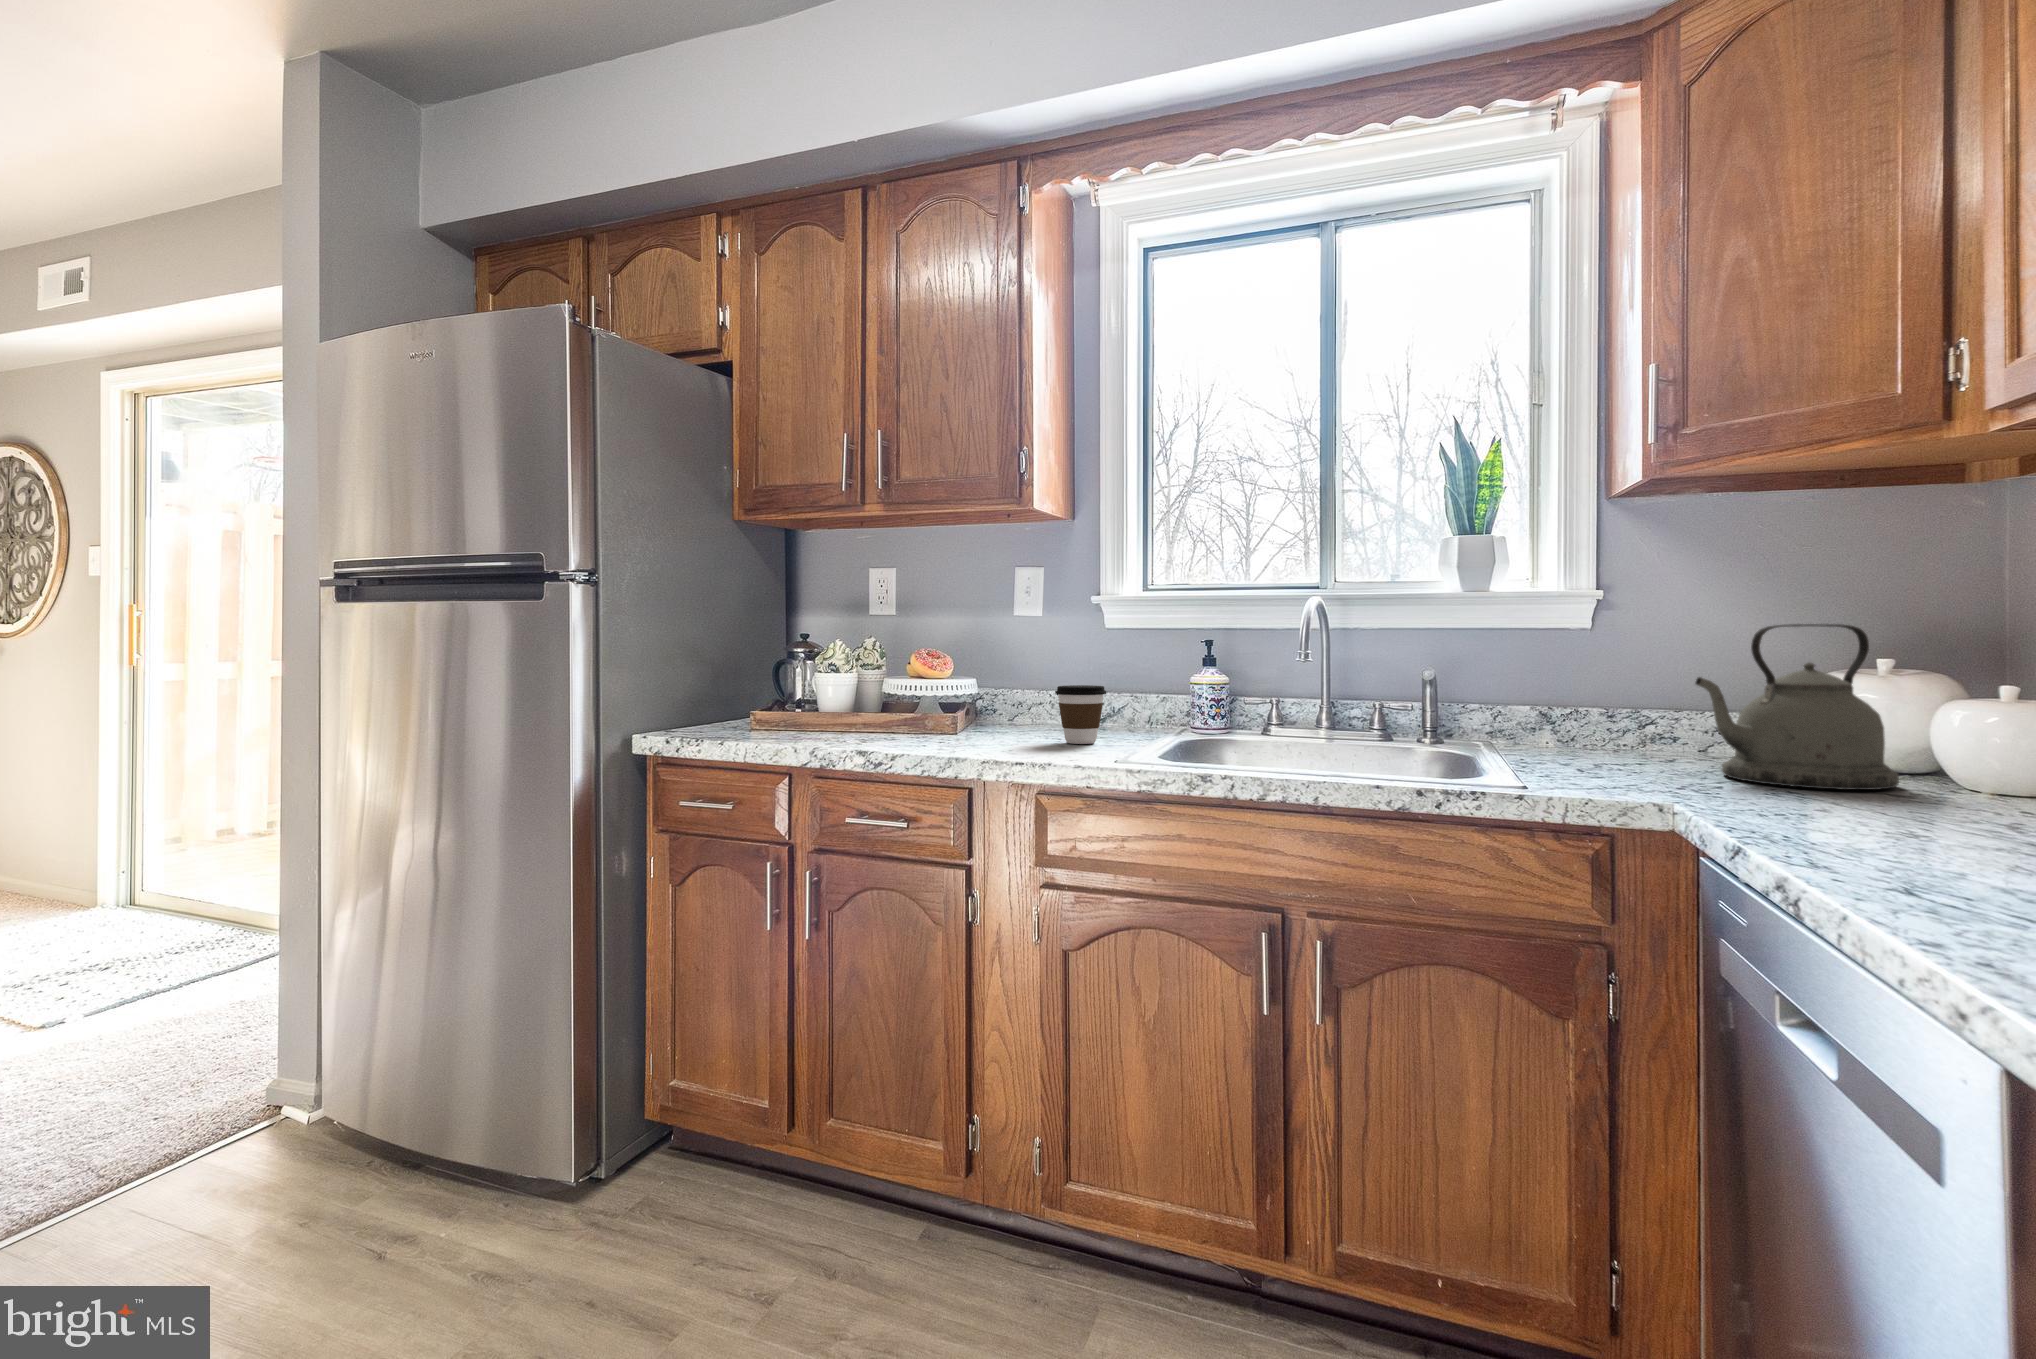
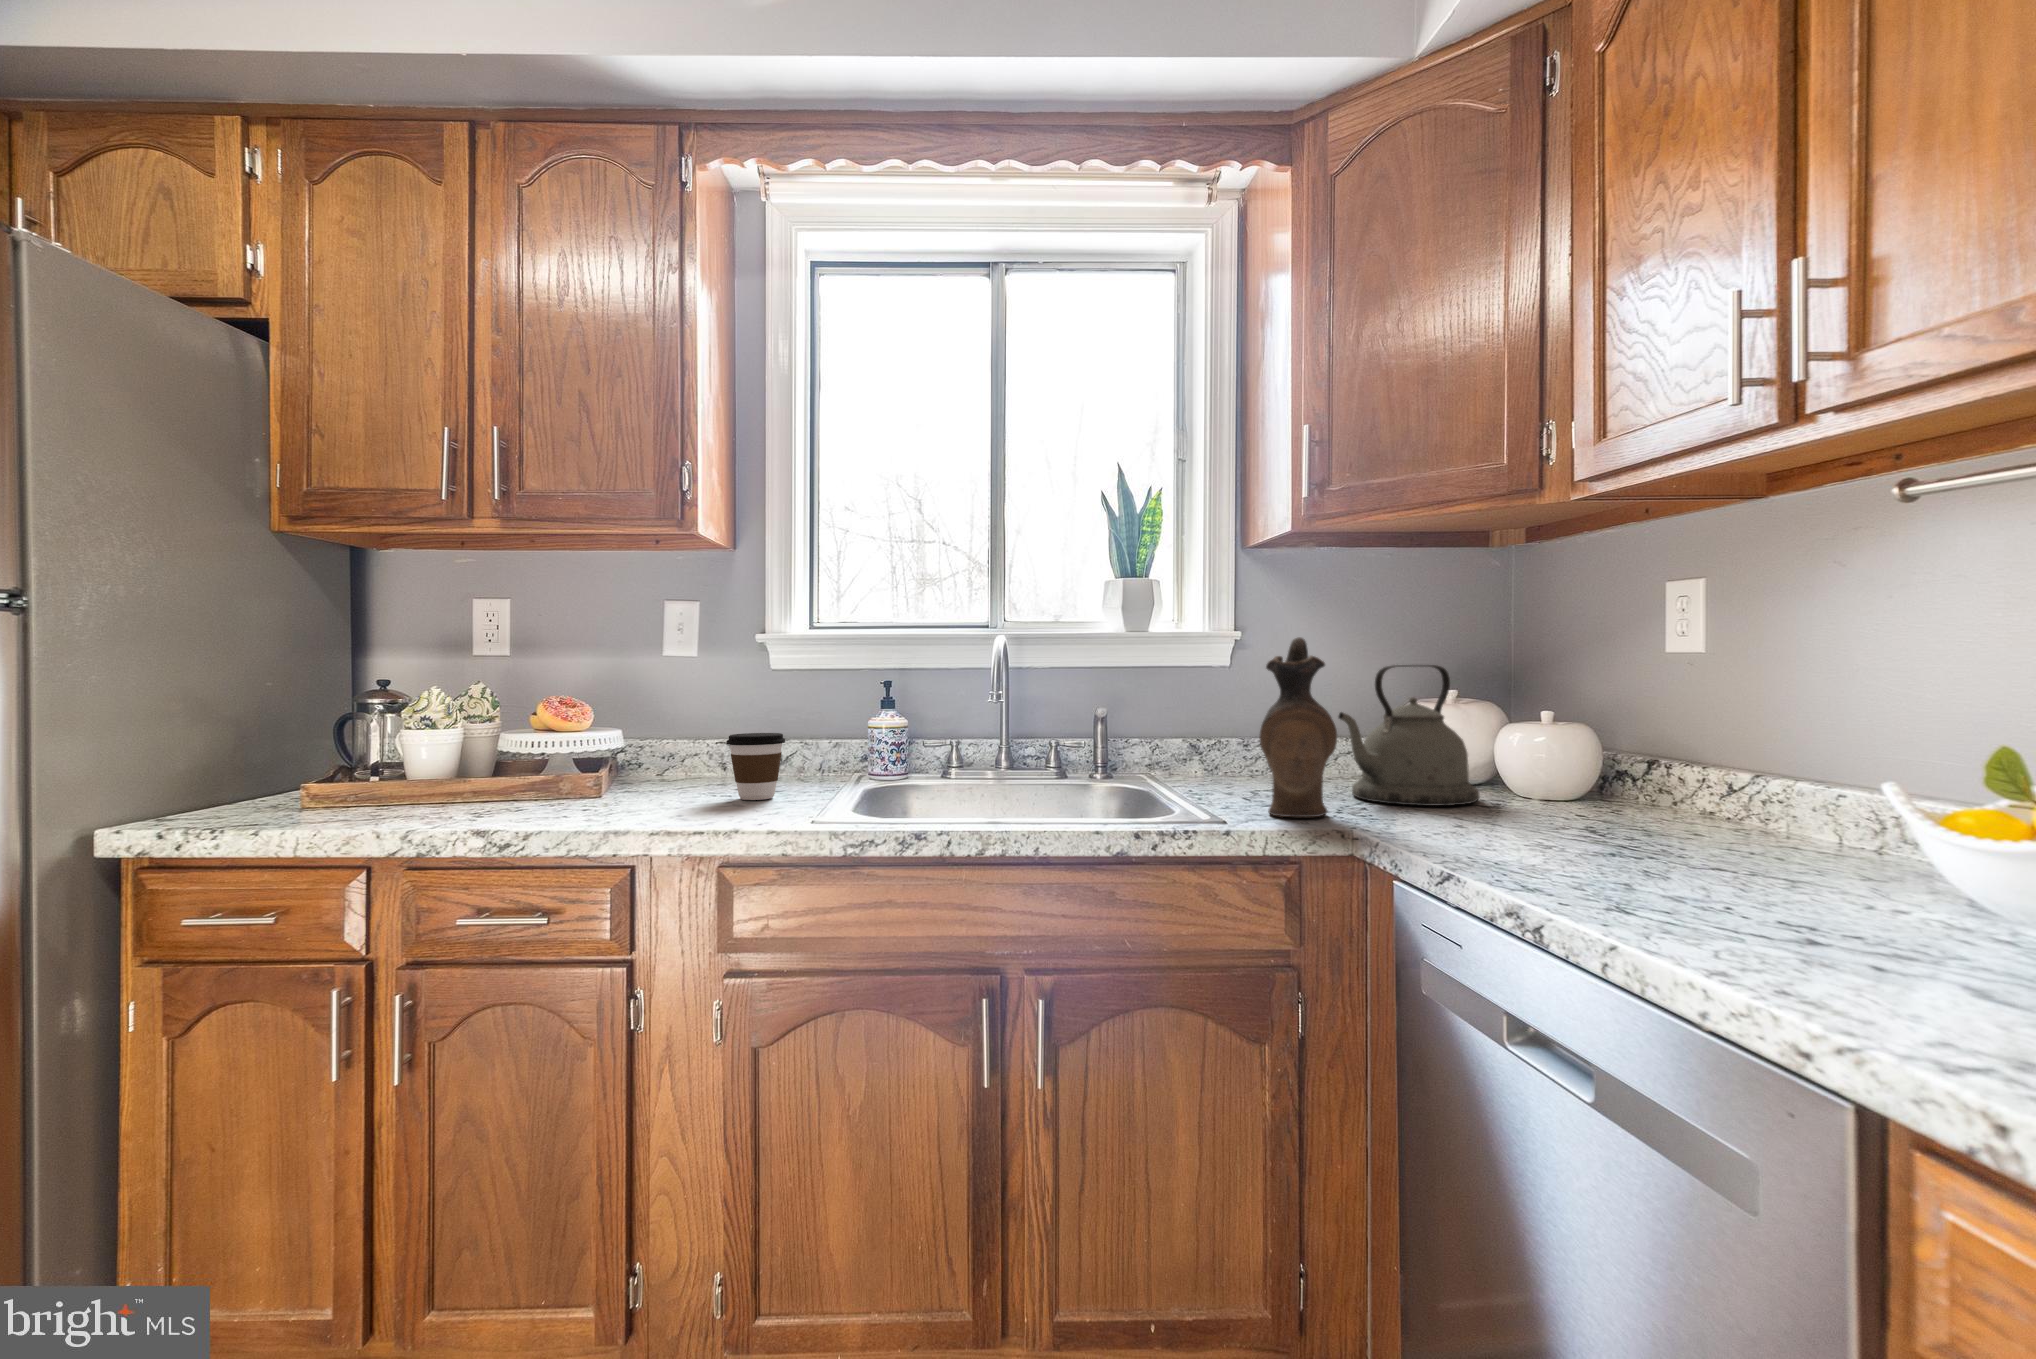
ceramic pitcher: none [1578,593,1673,789] -> present [1259,637,1337,817]

